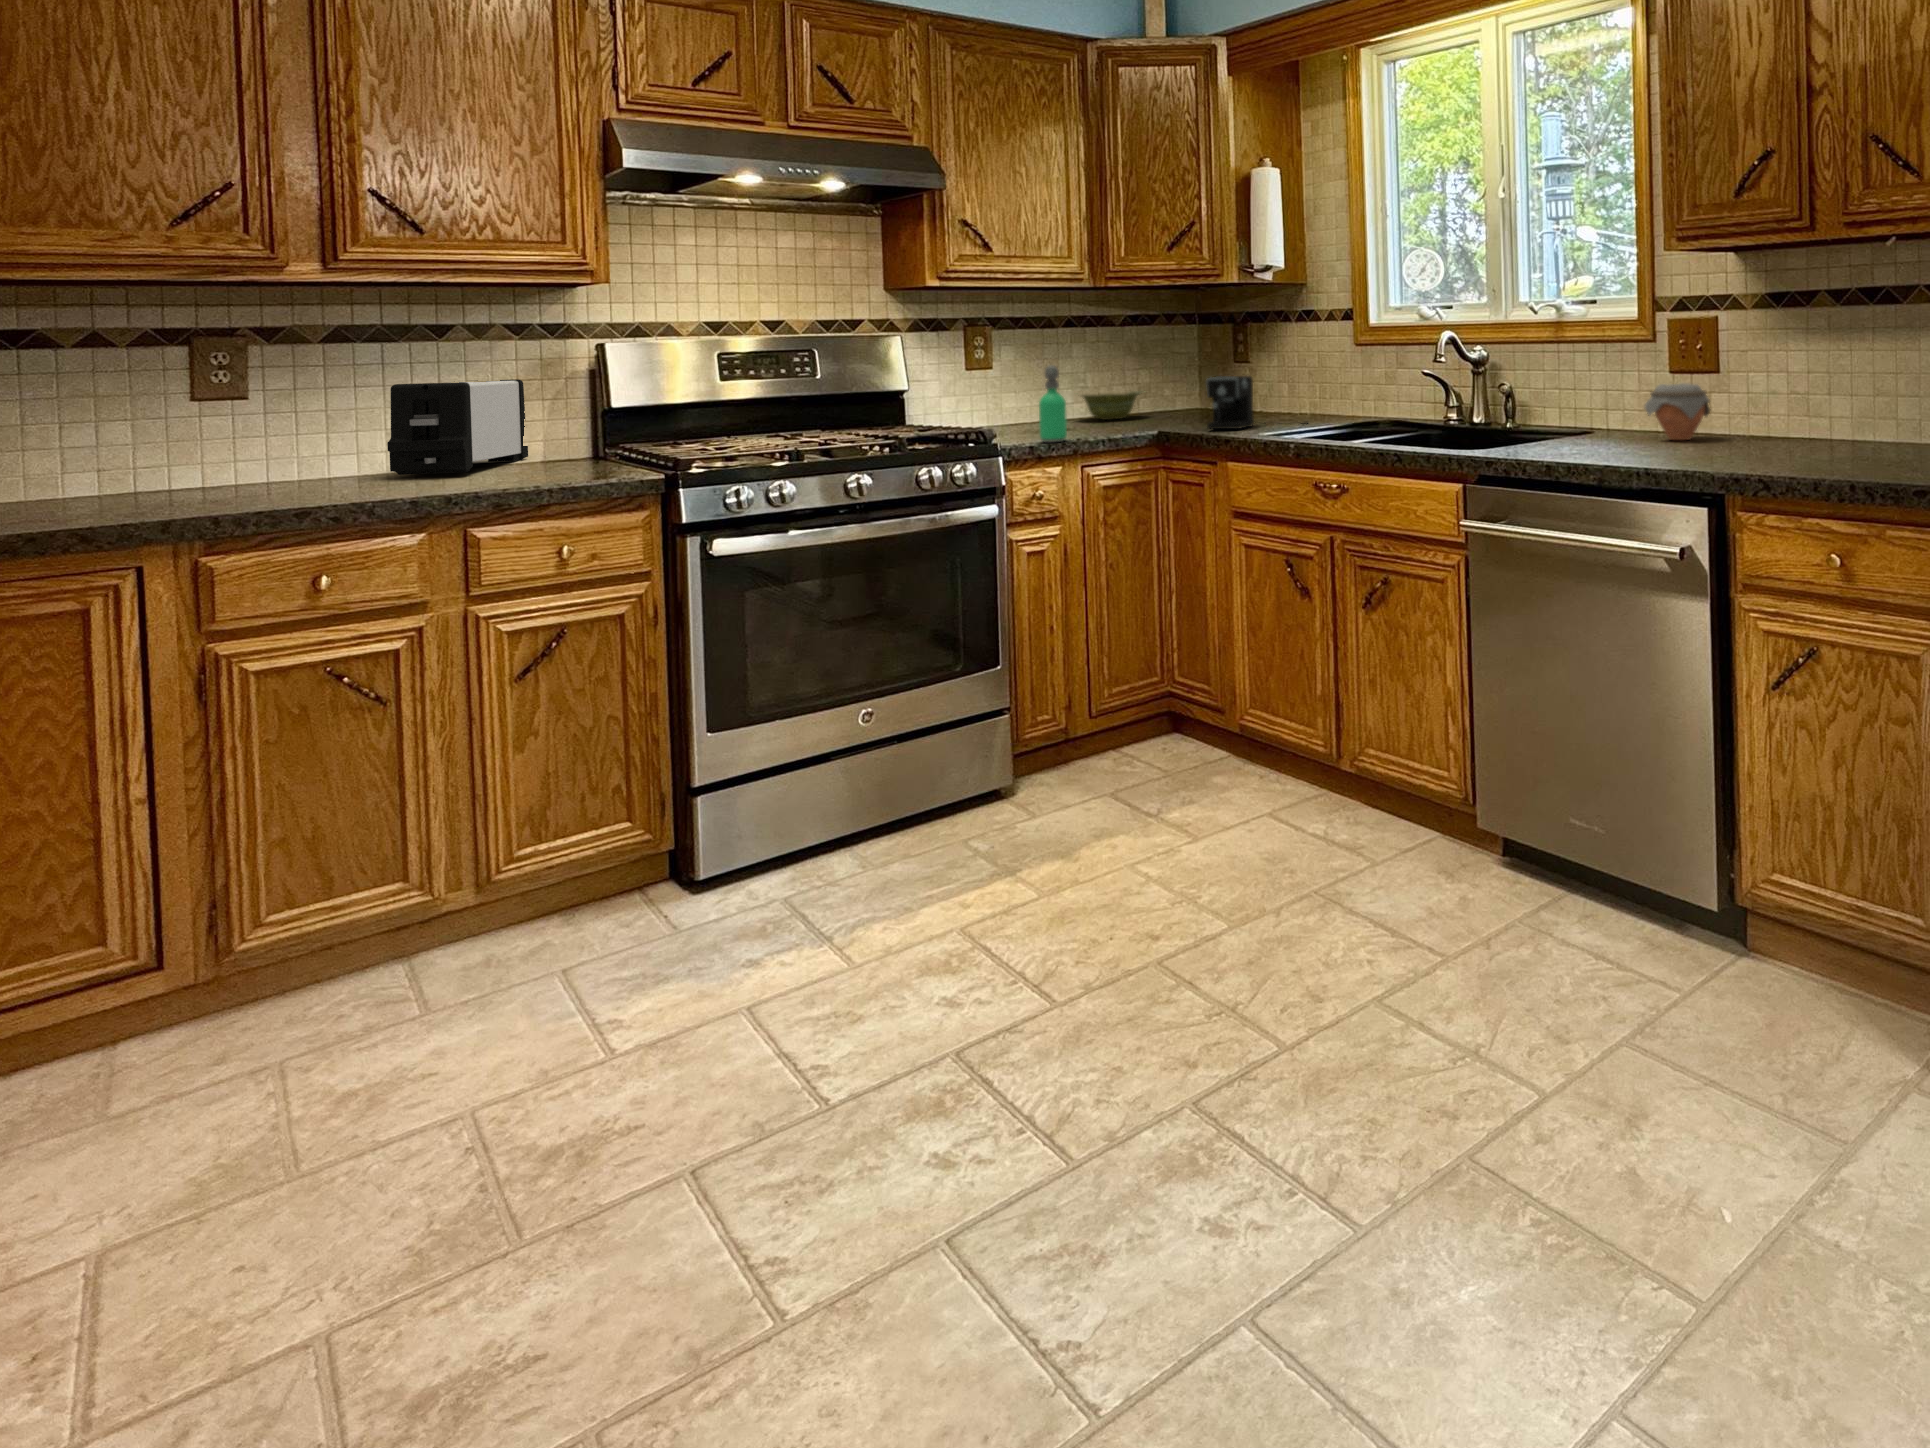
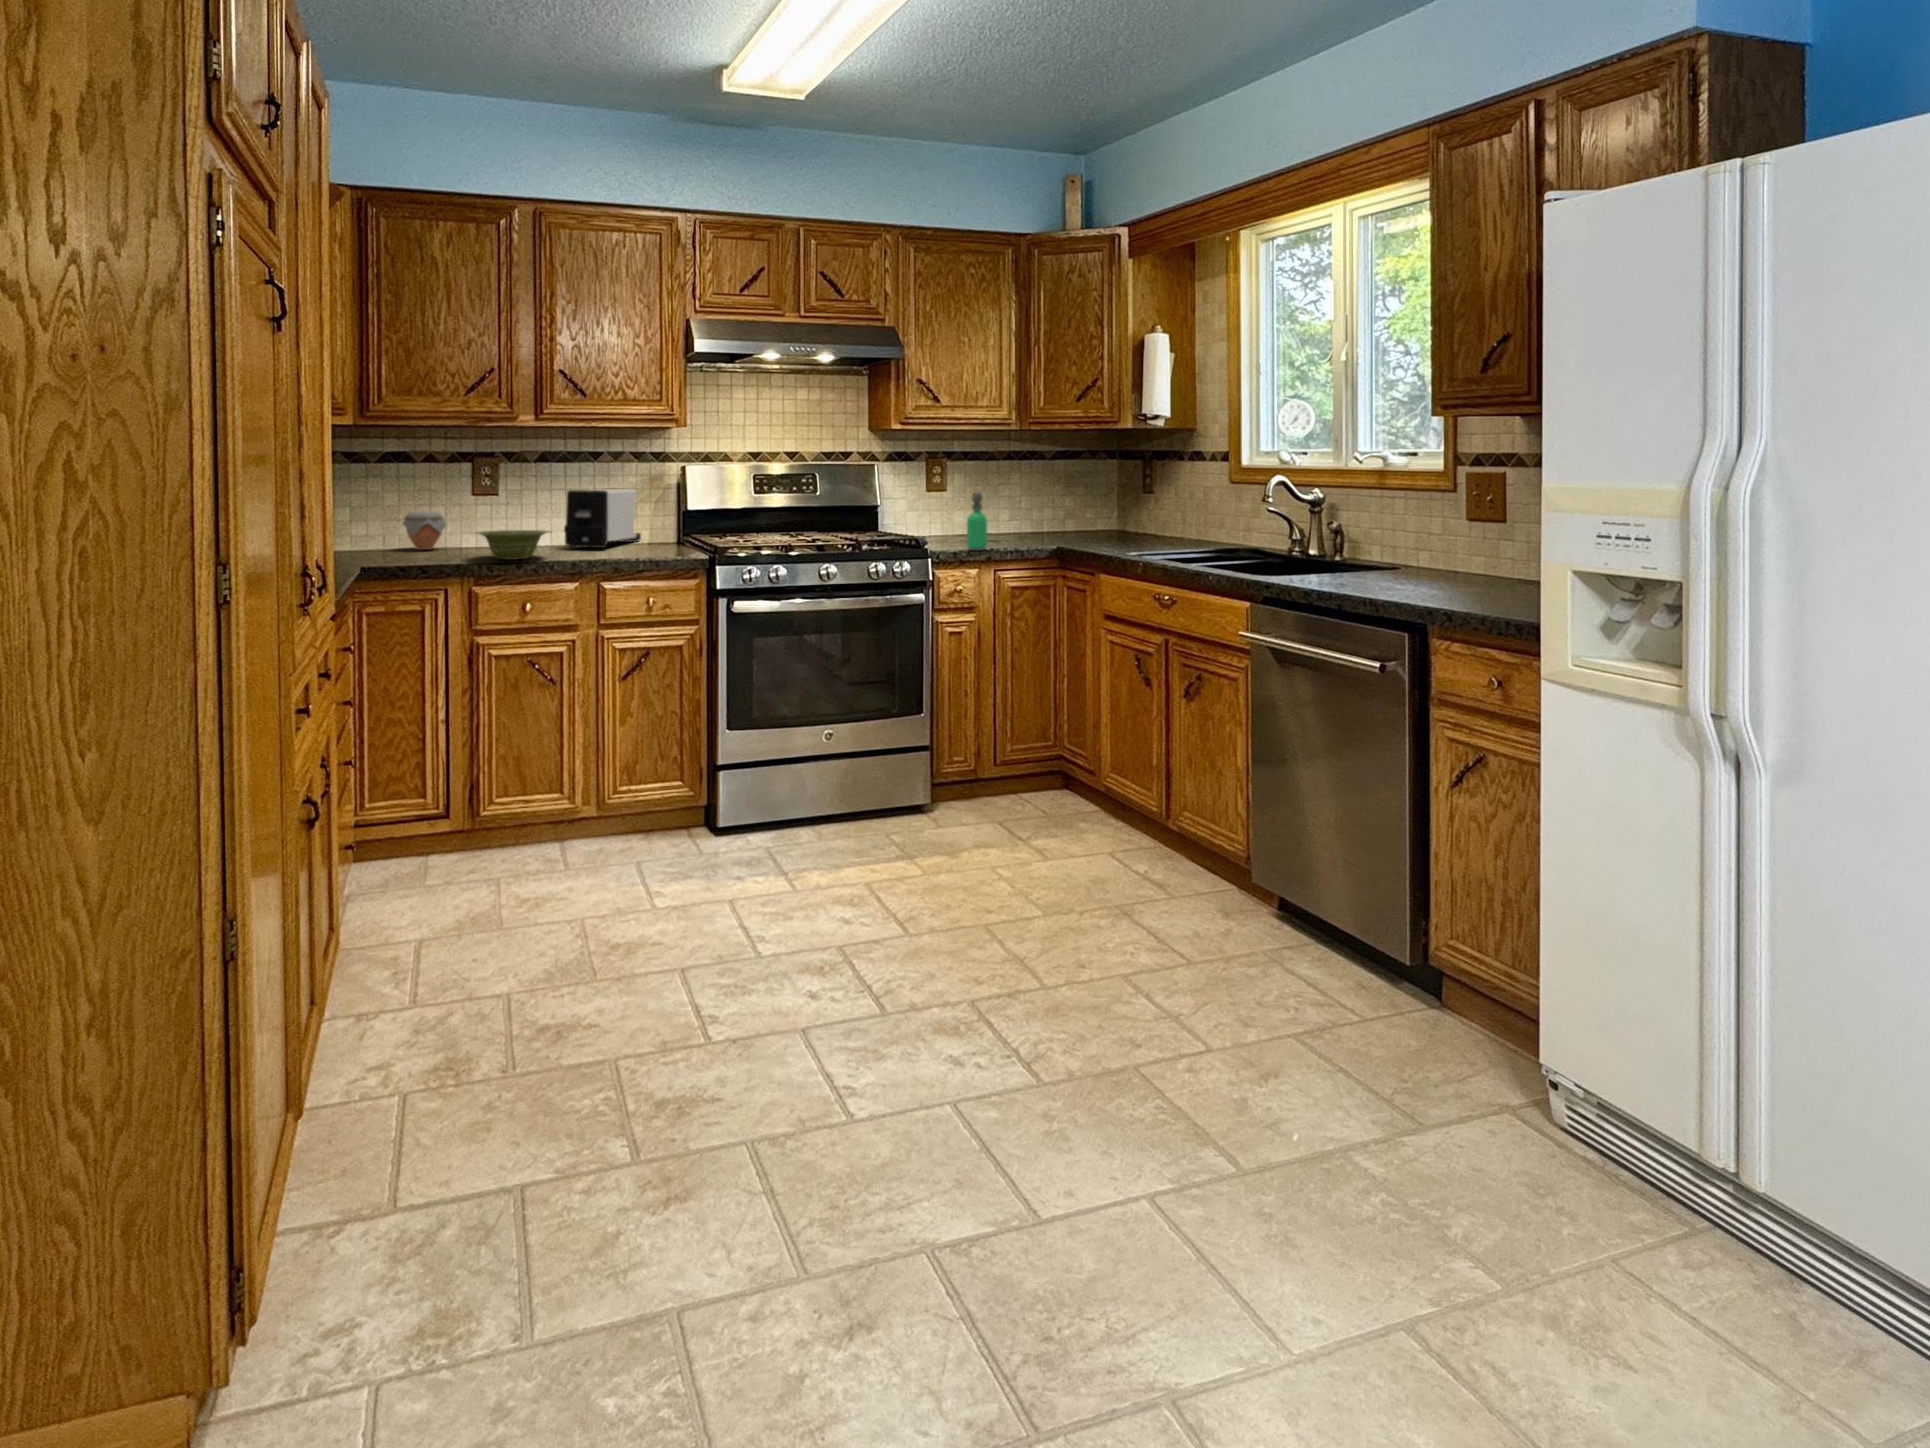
coffee maker: present [1206,376,1308,429] -> none [1096,505,1182,548]
jar: present [1644,383,1710,440] -> present [403,511,446,550]
dish: present [1083,391,1145,420] -> present [476,530,549,560]

